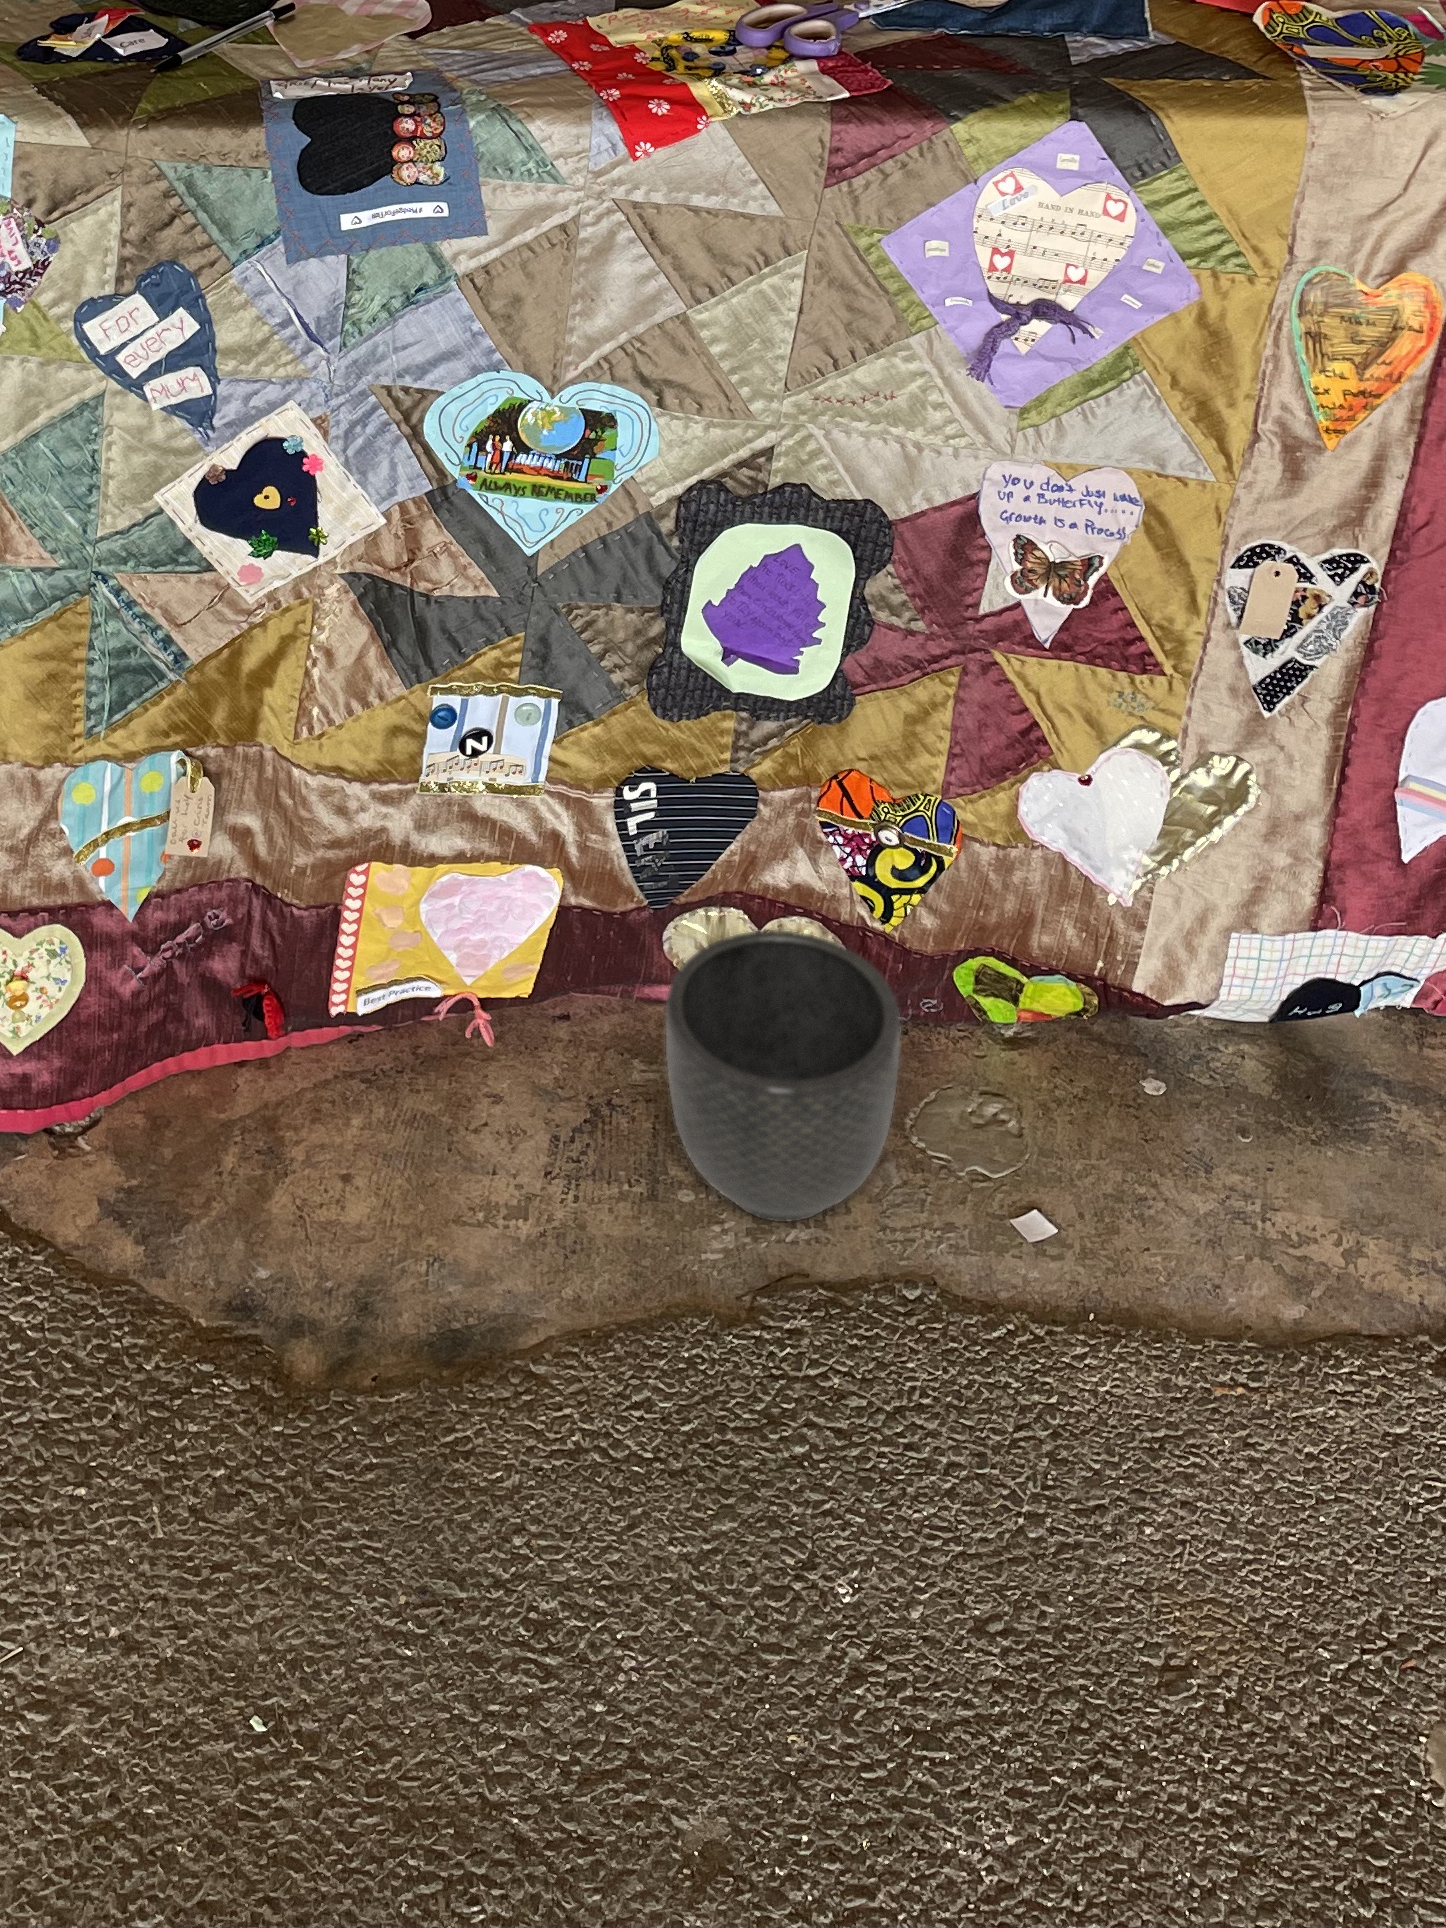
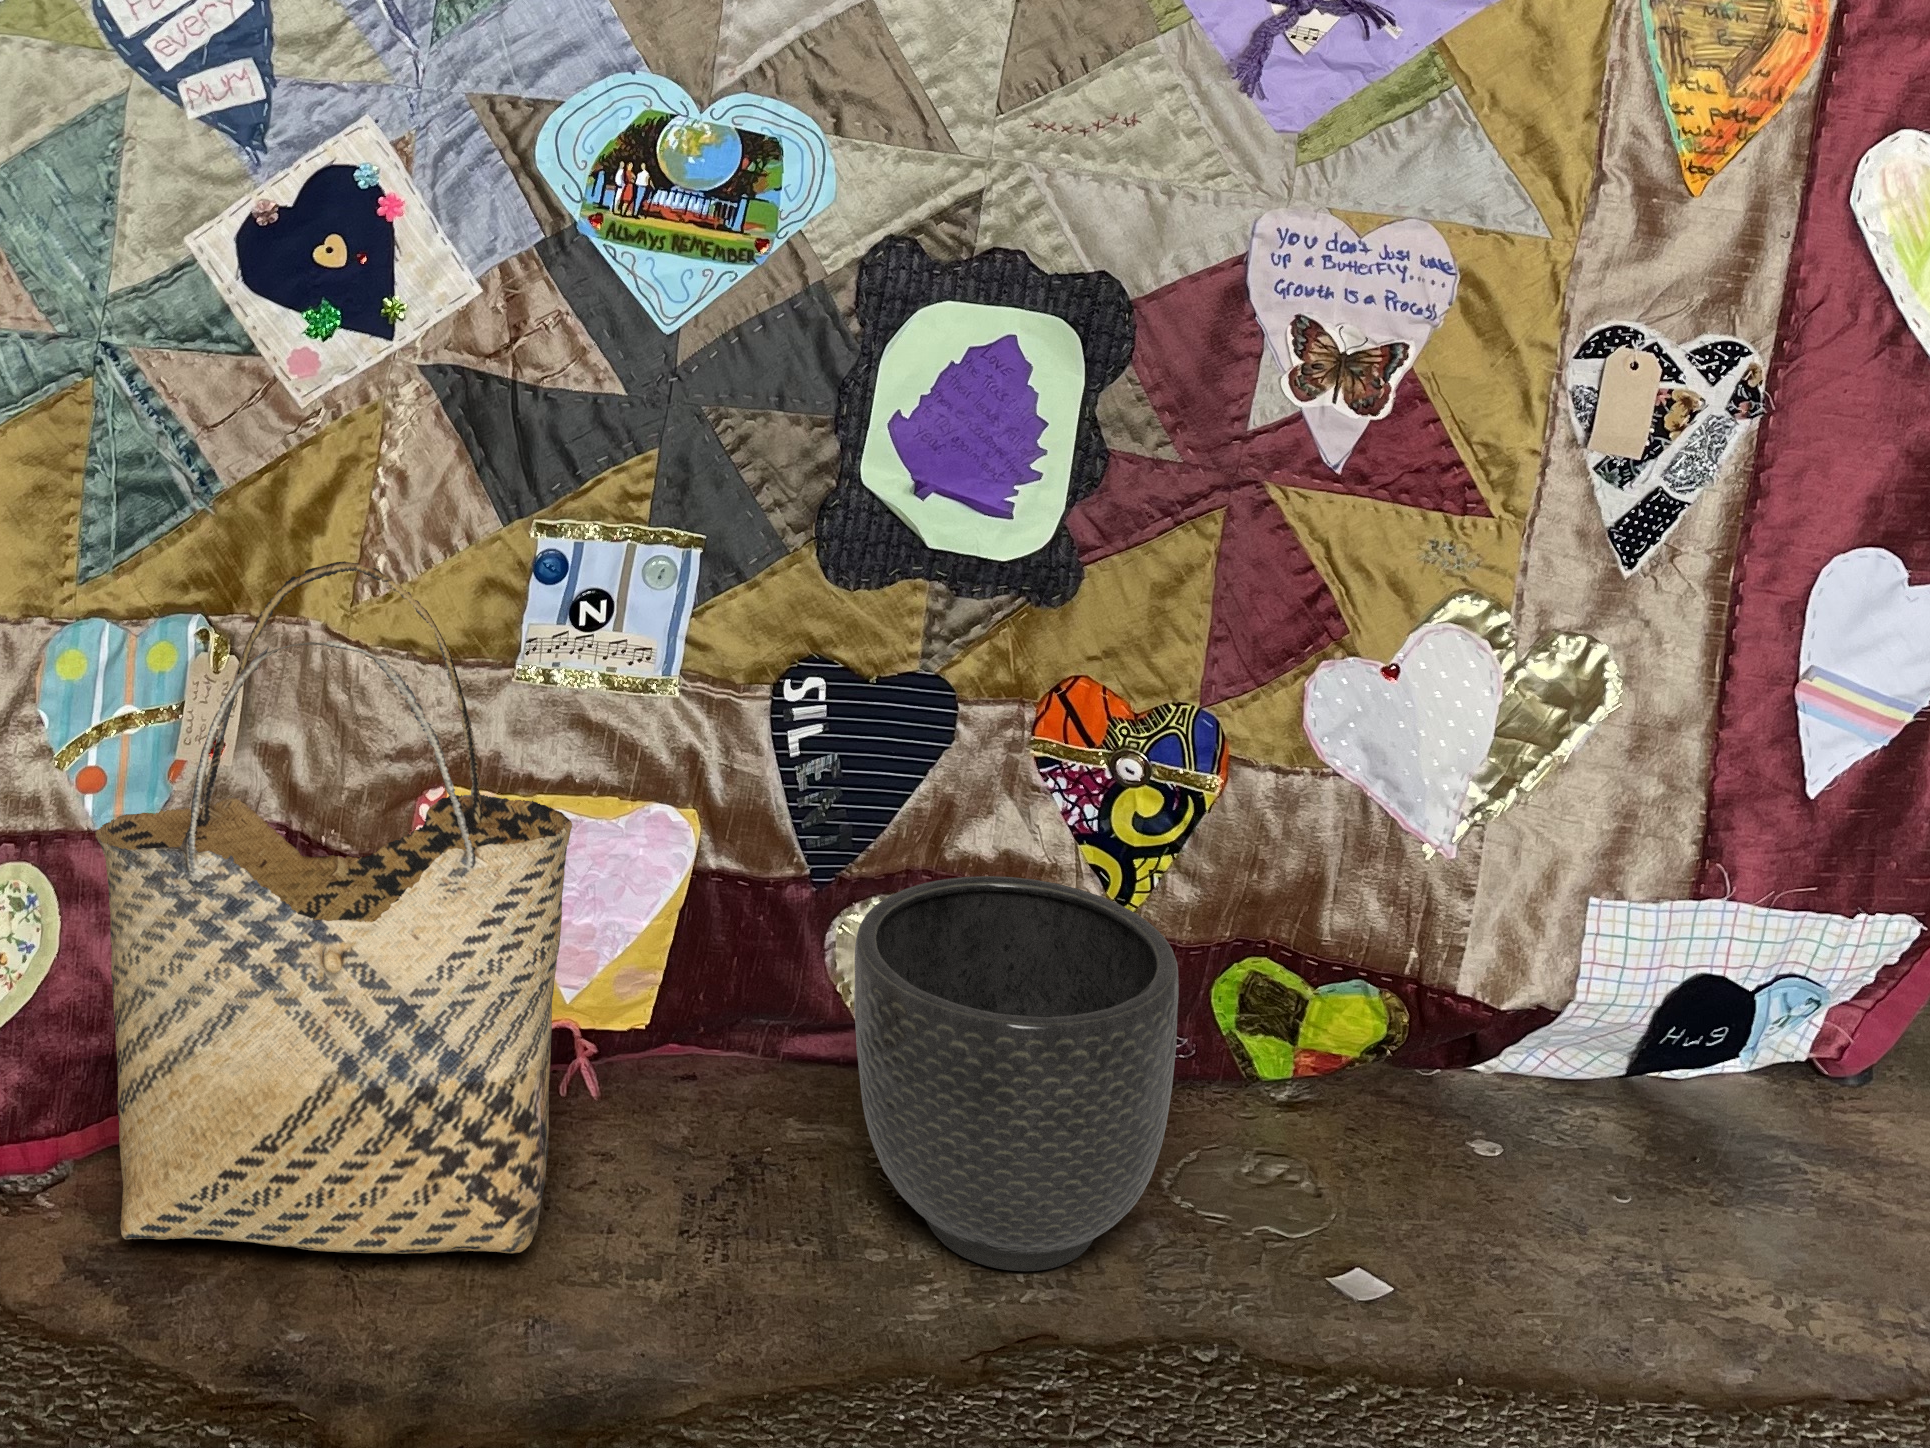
woven basket: none [107,729,457,1216] -> present [95,561,572,1254]

